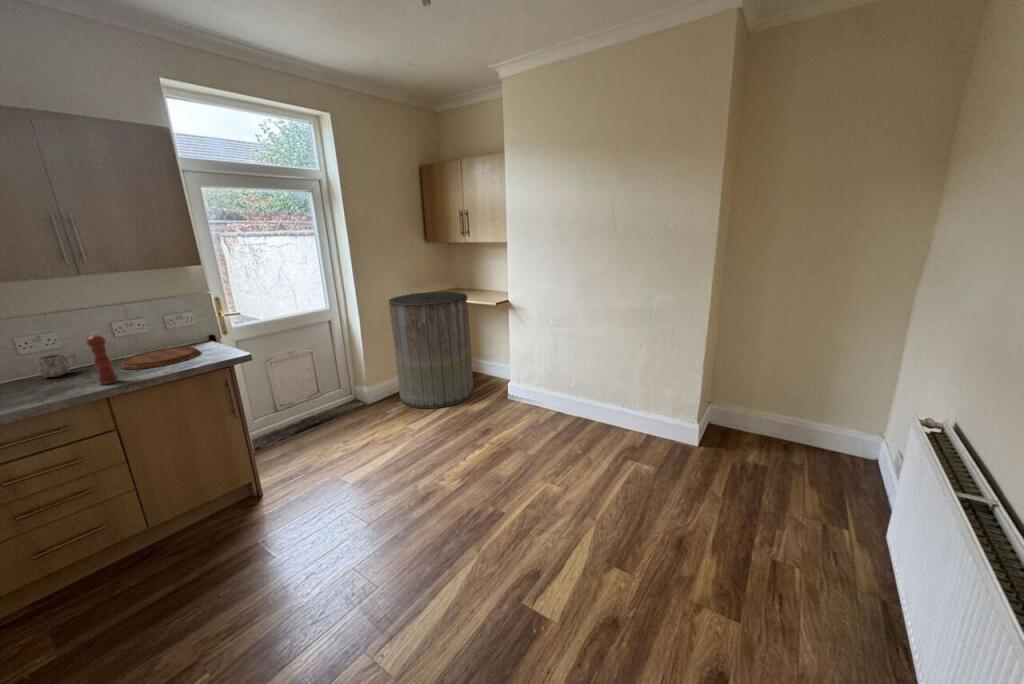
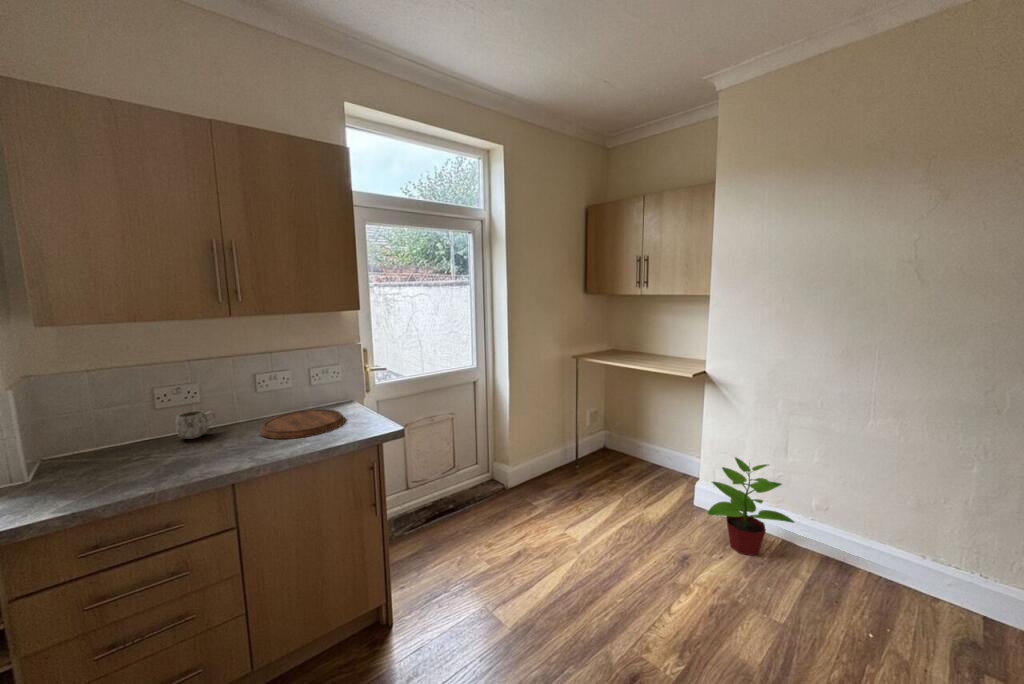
trash can: present [389,292,474,409] -> none [545,353,645,508]
pepper mill: present [86,332,118,385] -> none [227,391,254,462]
potted plant: none [501,358,552,422] -> present [708,457,794,556]

